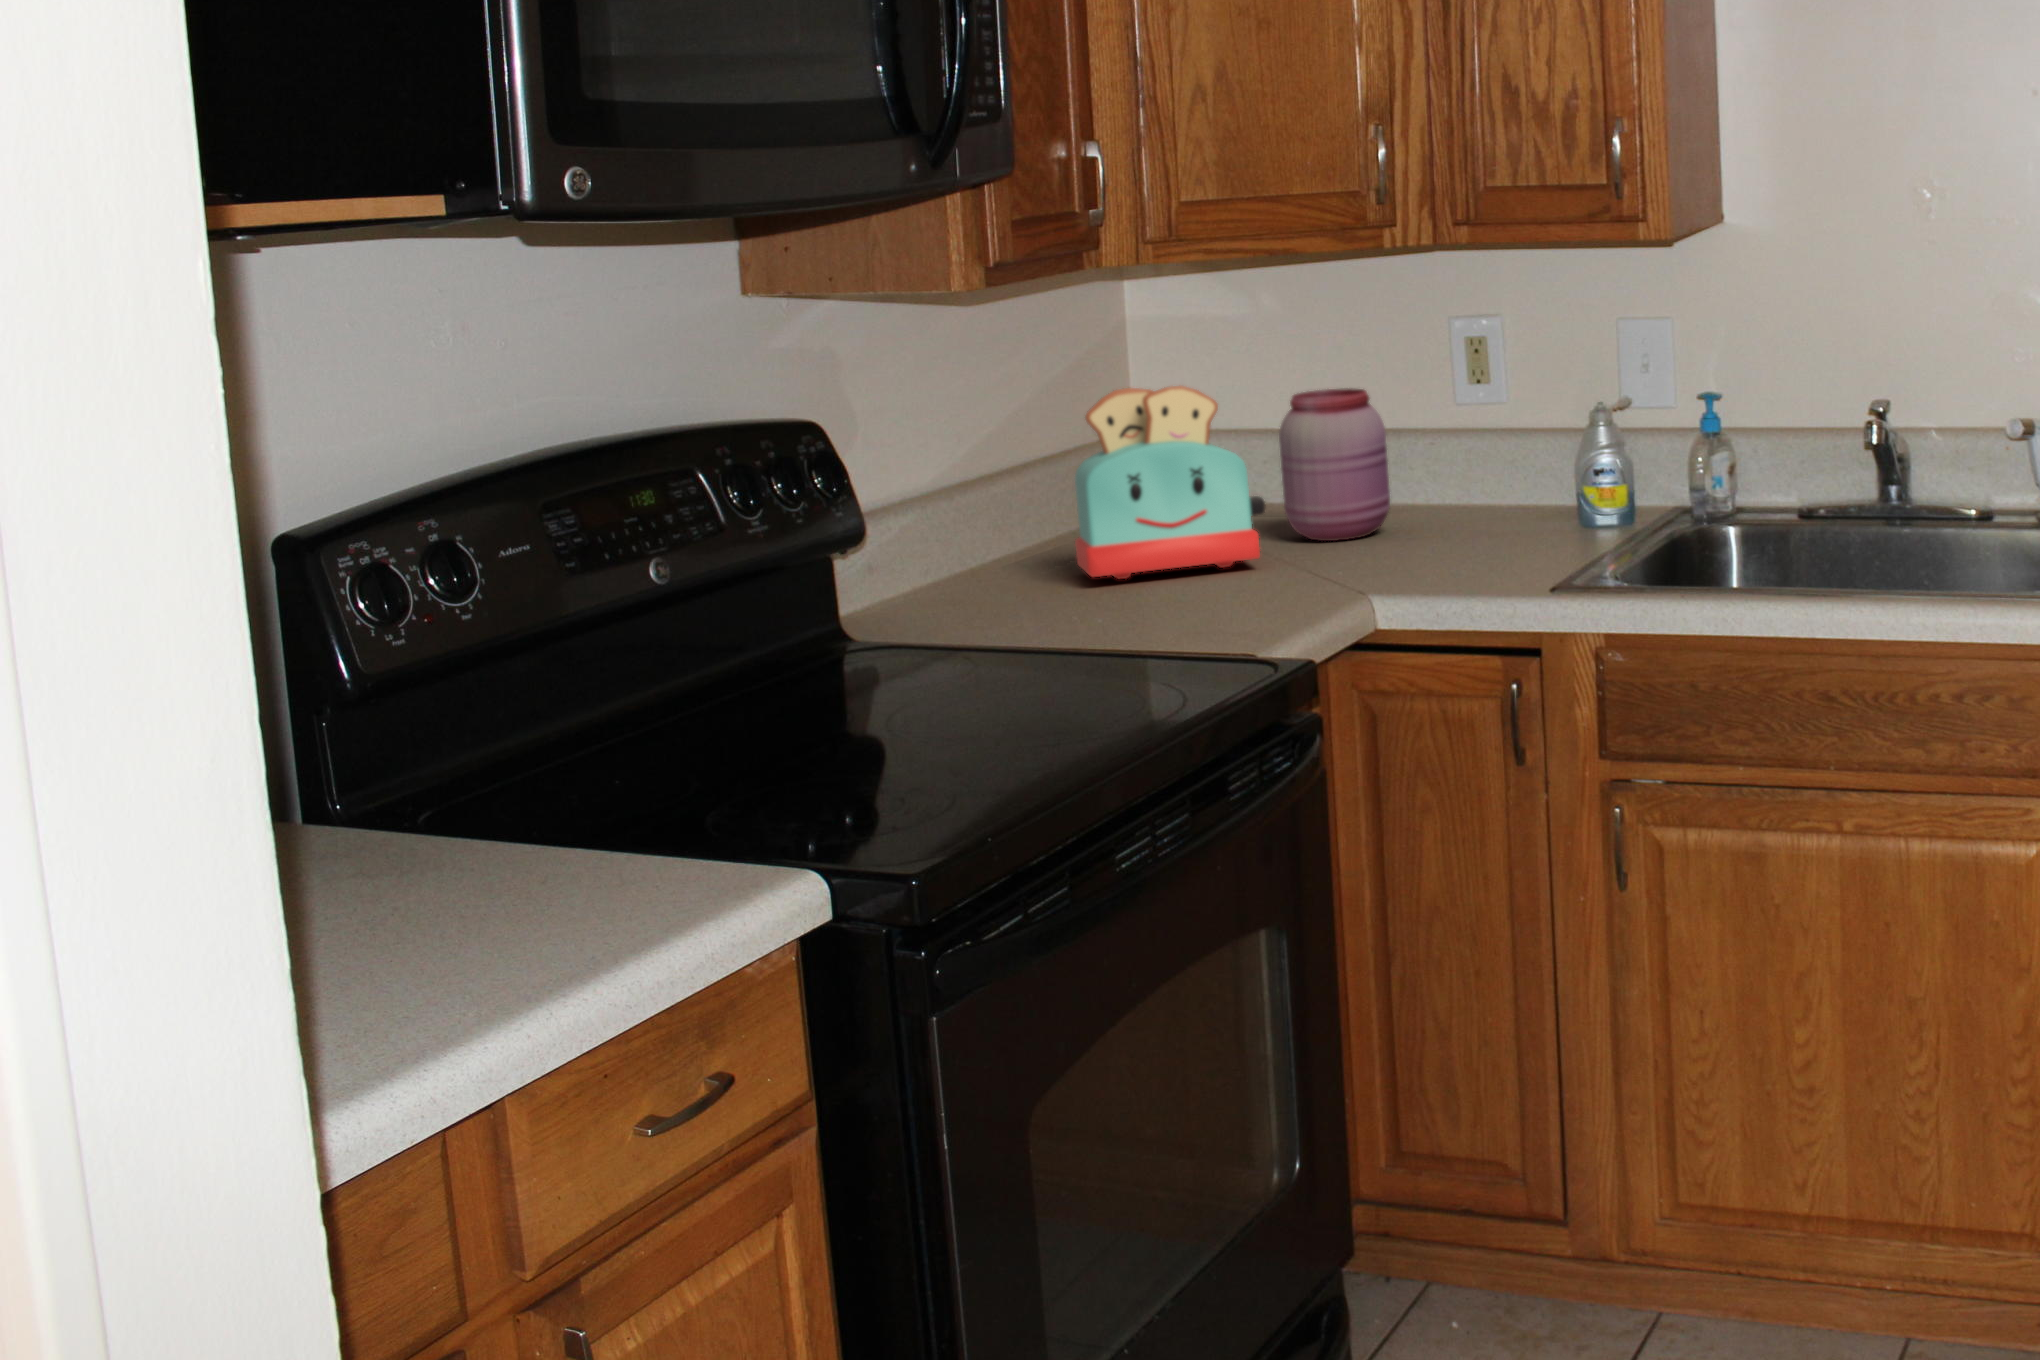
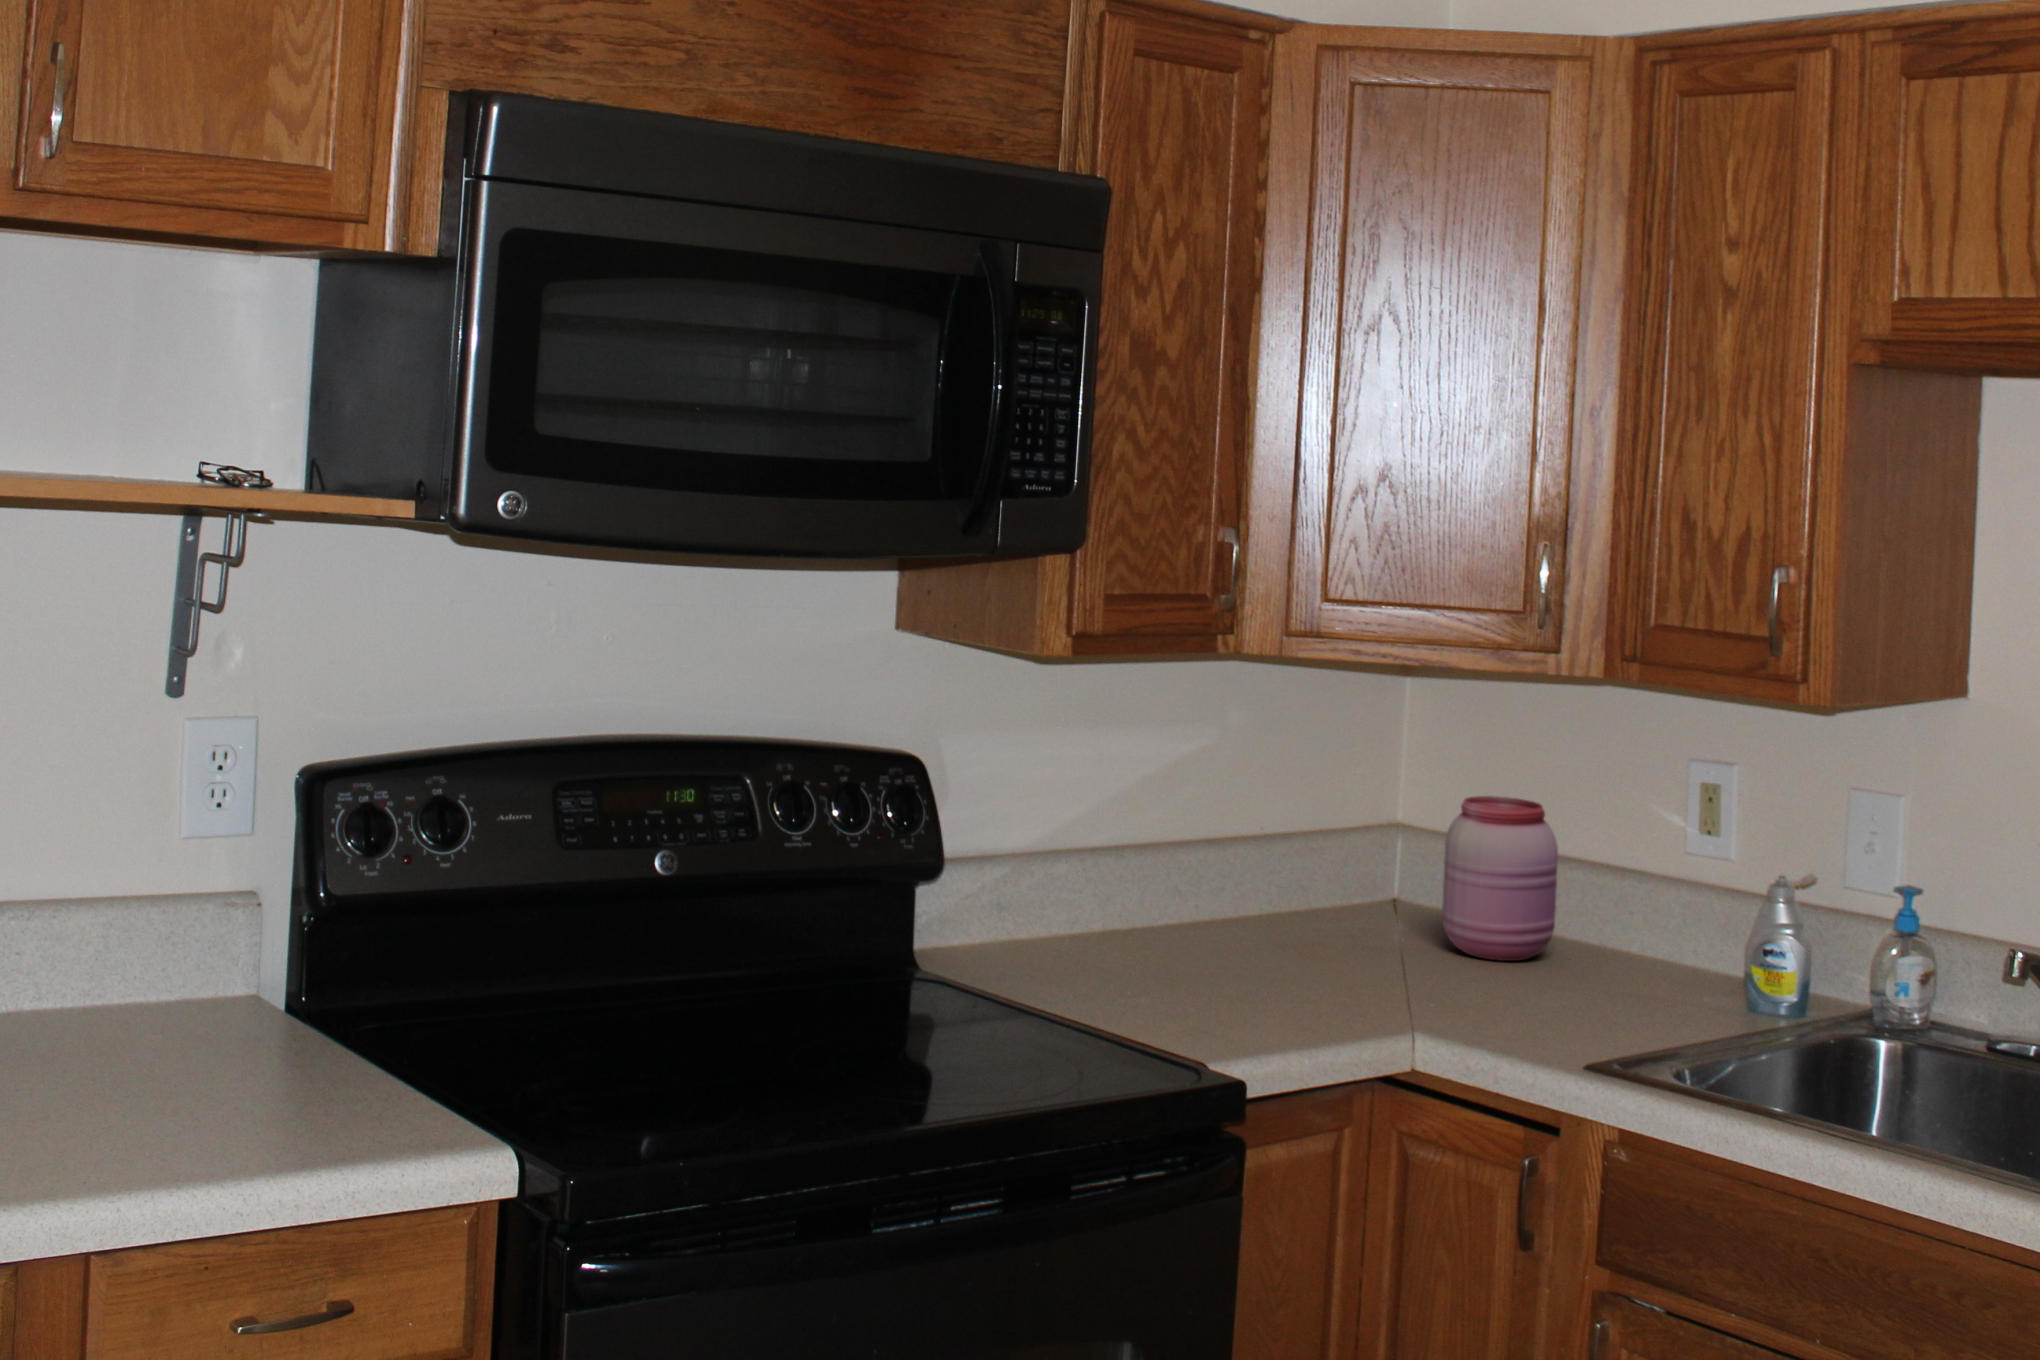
toaster: present [1075,386,1265,579] -> none [1192,761,1392,963]

